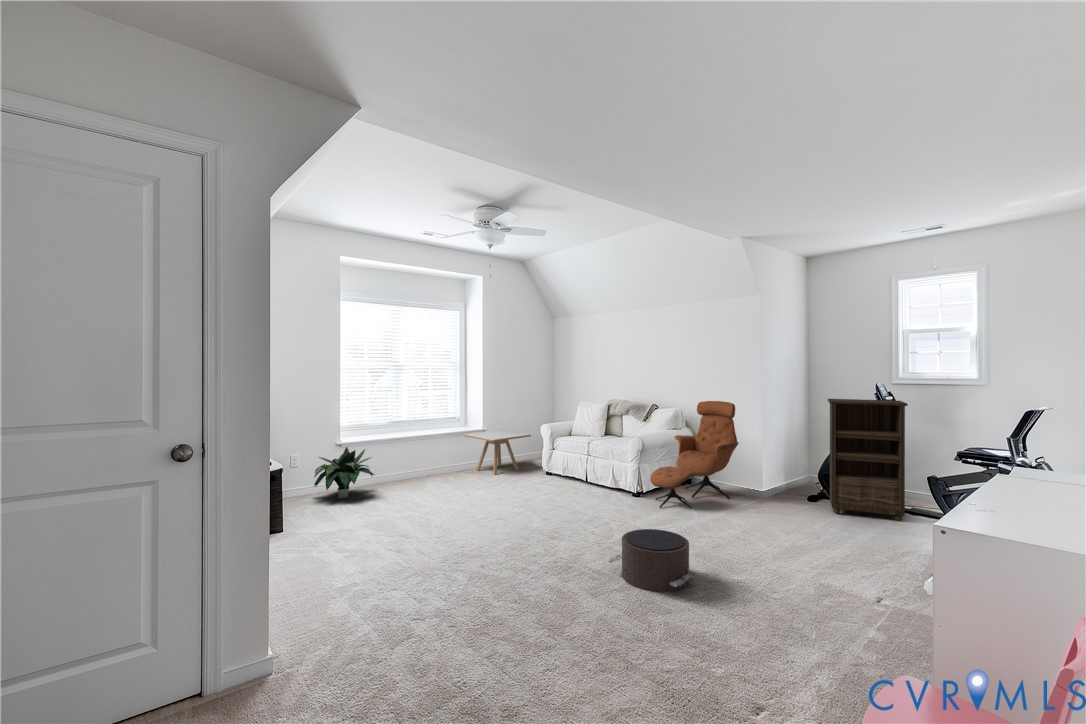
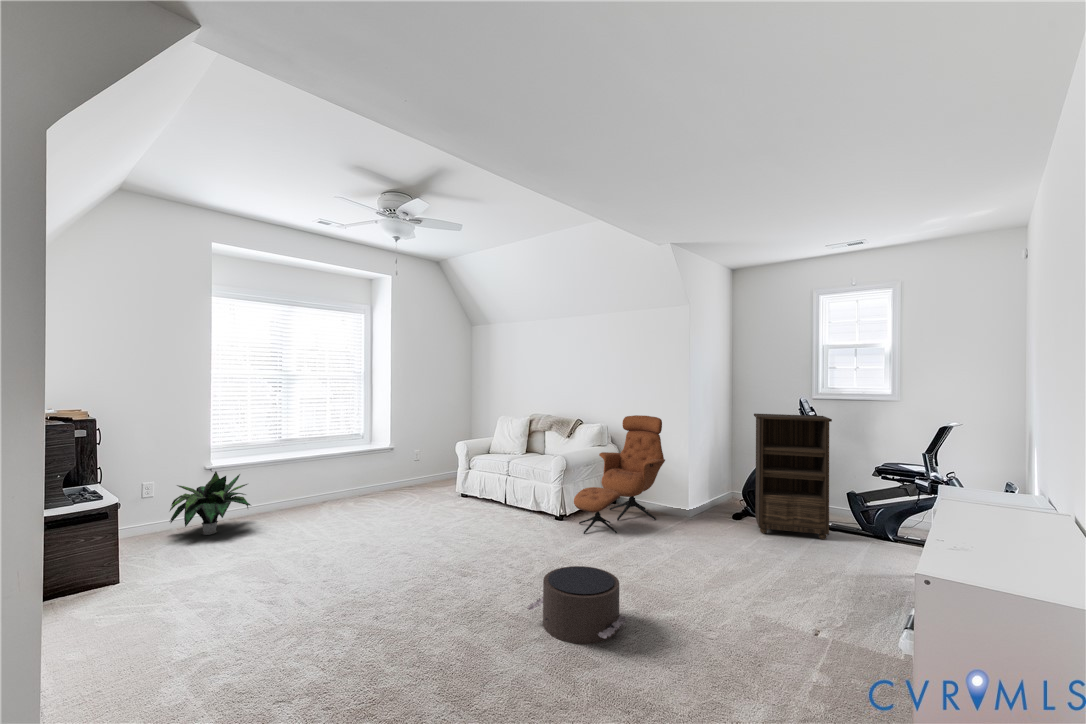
side table: present [464,430,531,475] -> none [367,447,444,499]

